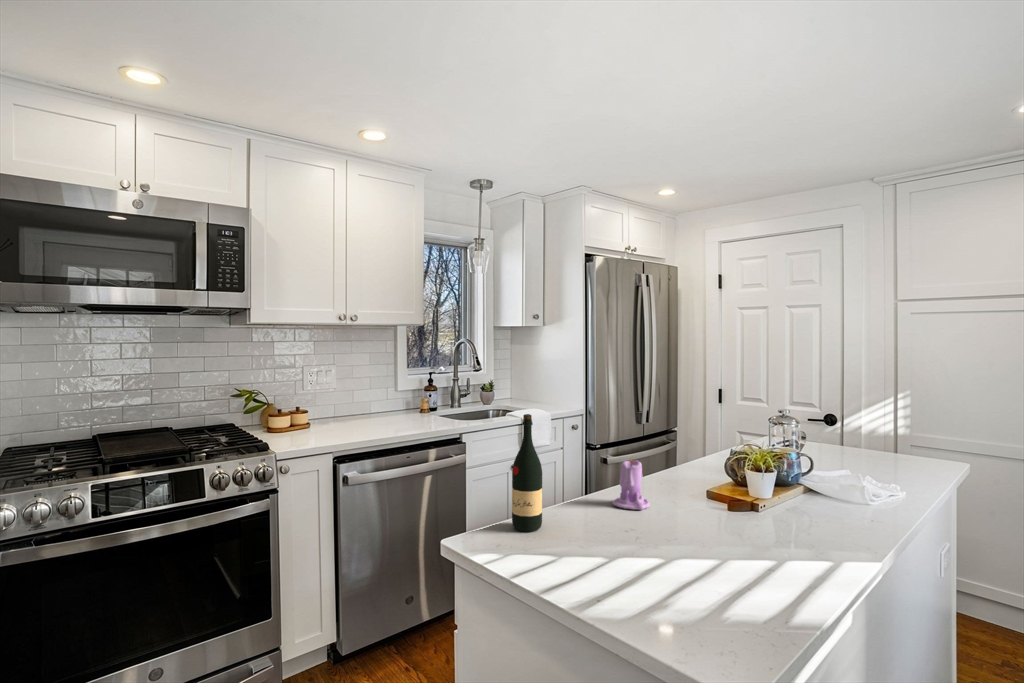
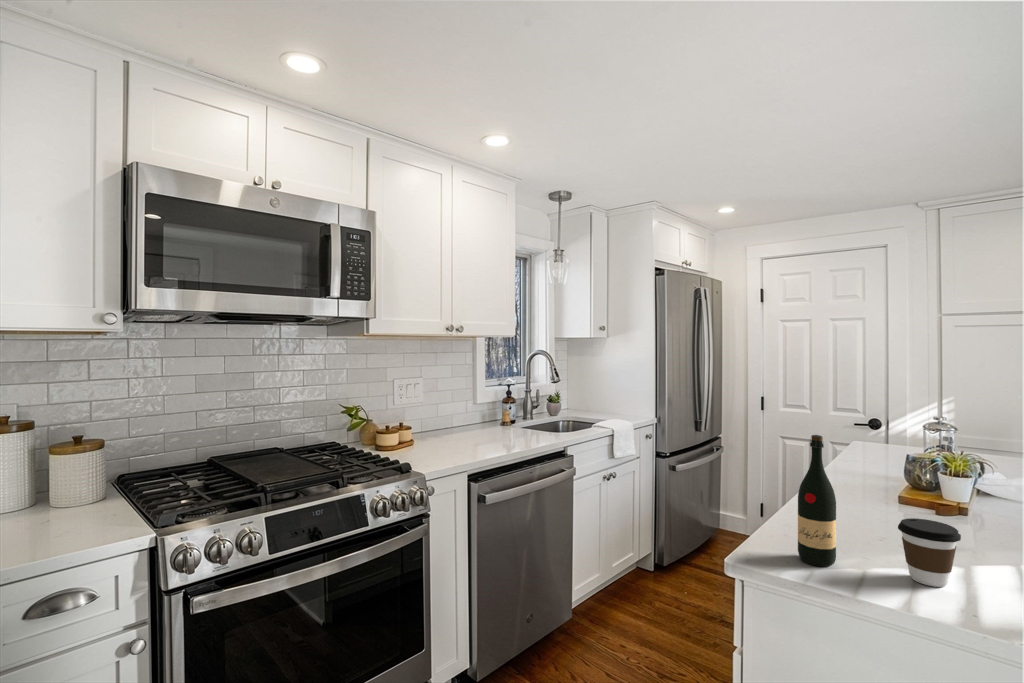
candle: present [612,457,650,510] -> none [848,473,894,532]
coffee cup: none [576,490,622,550] -> present [898,518,961,587]

